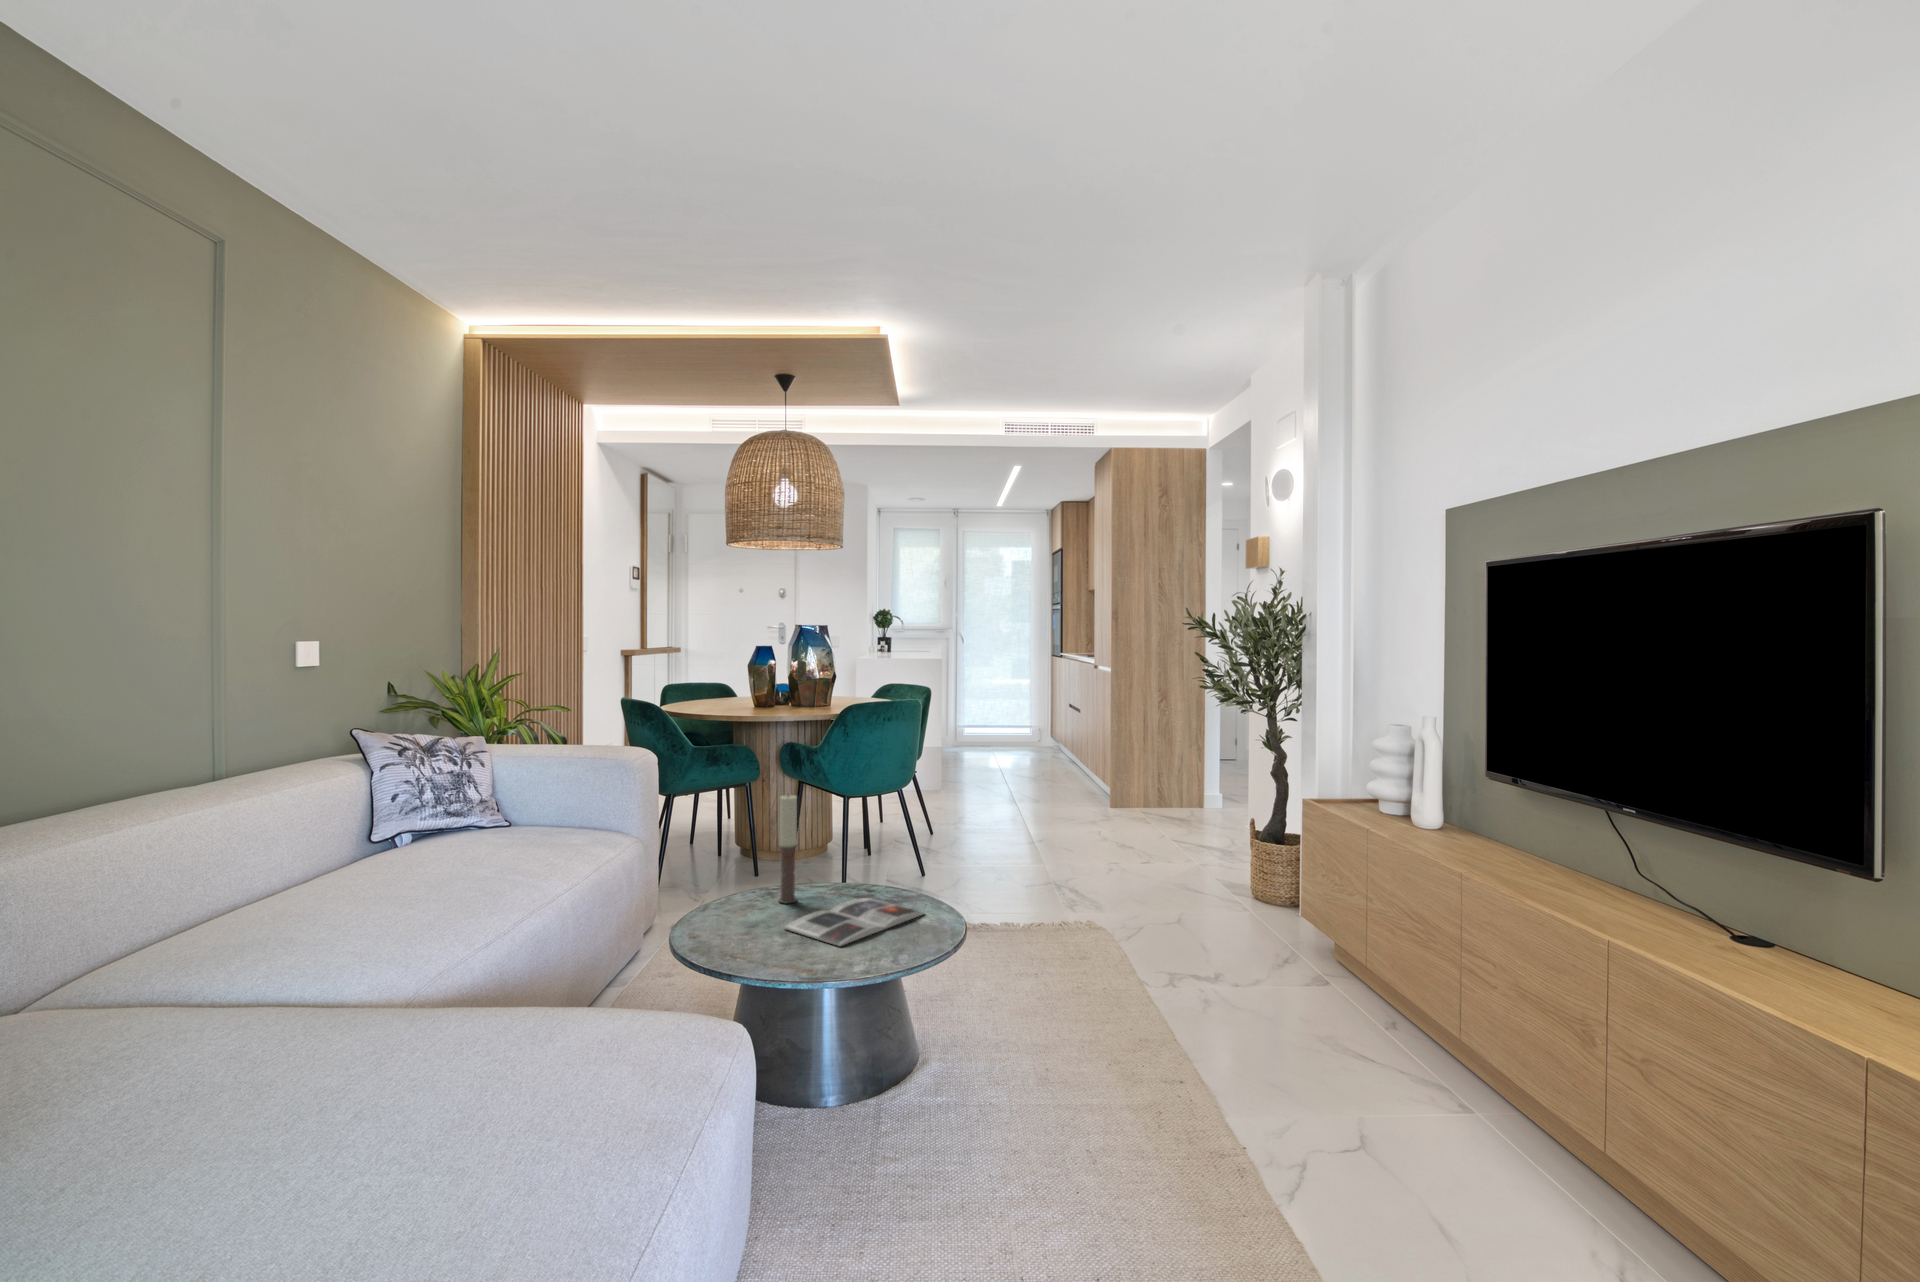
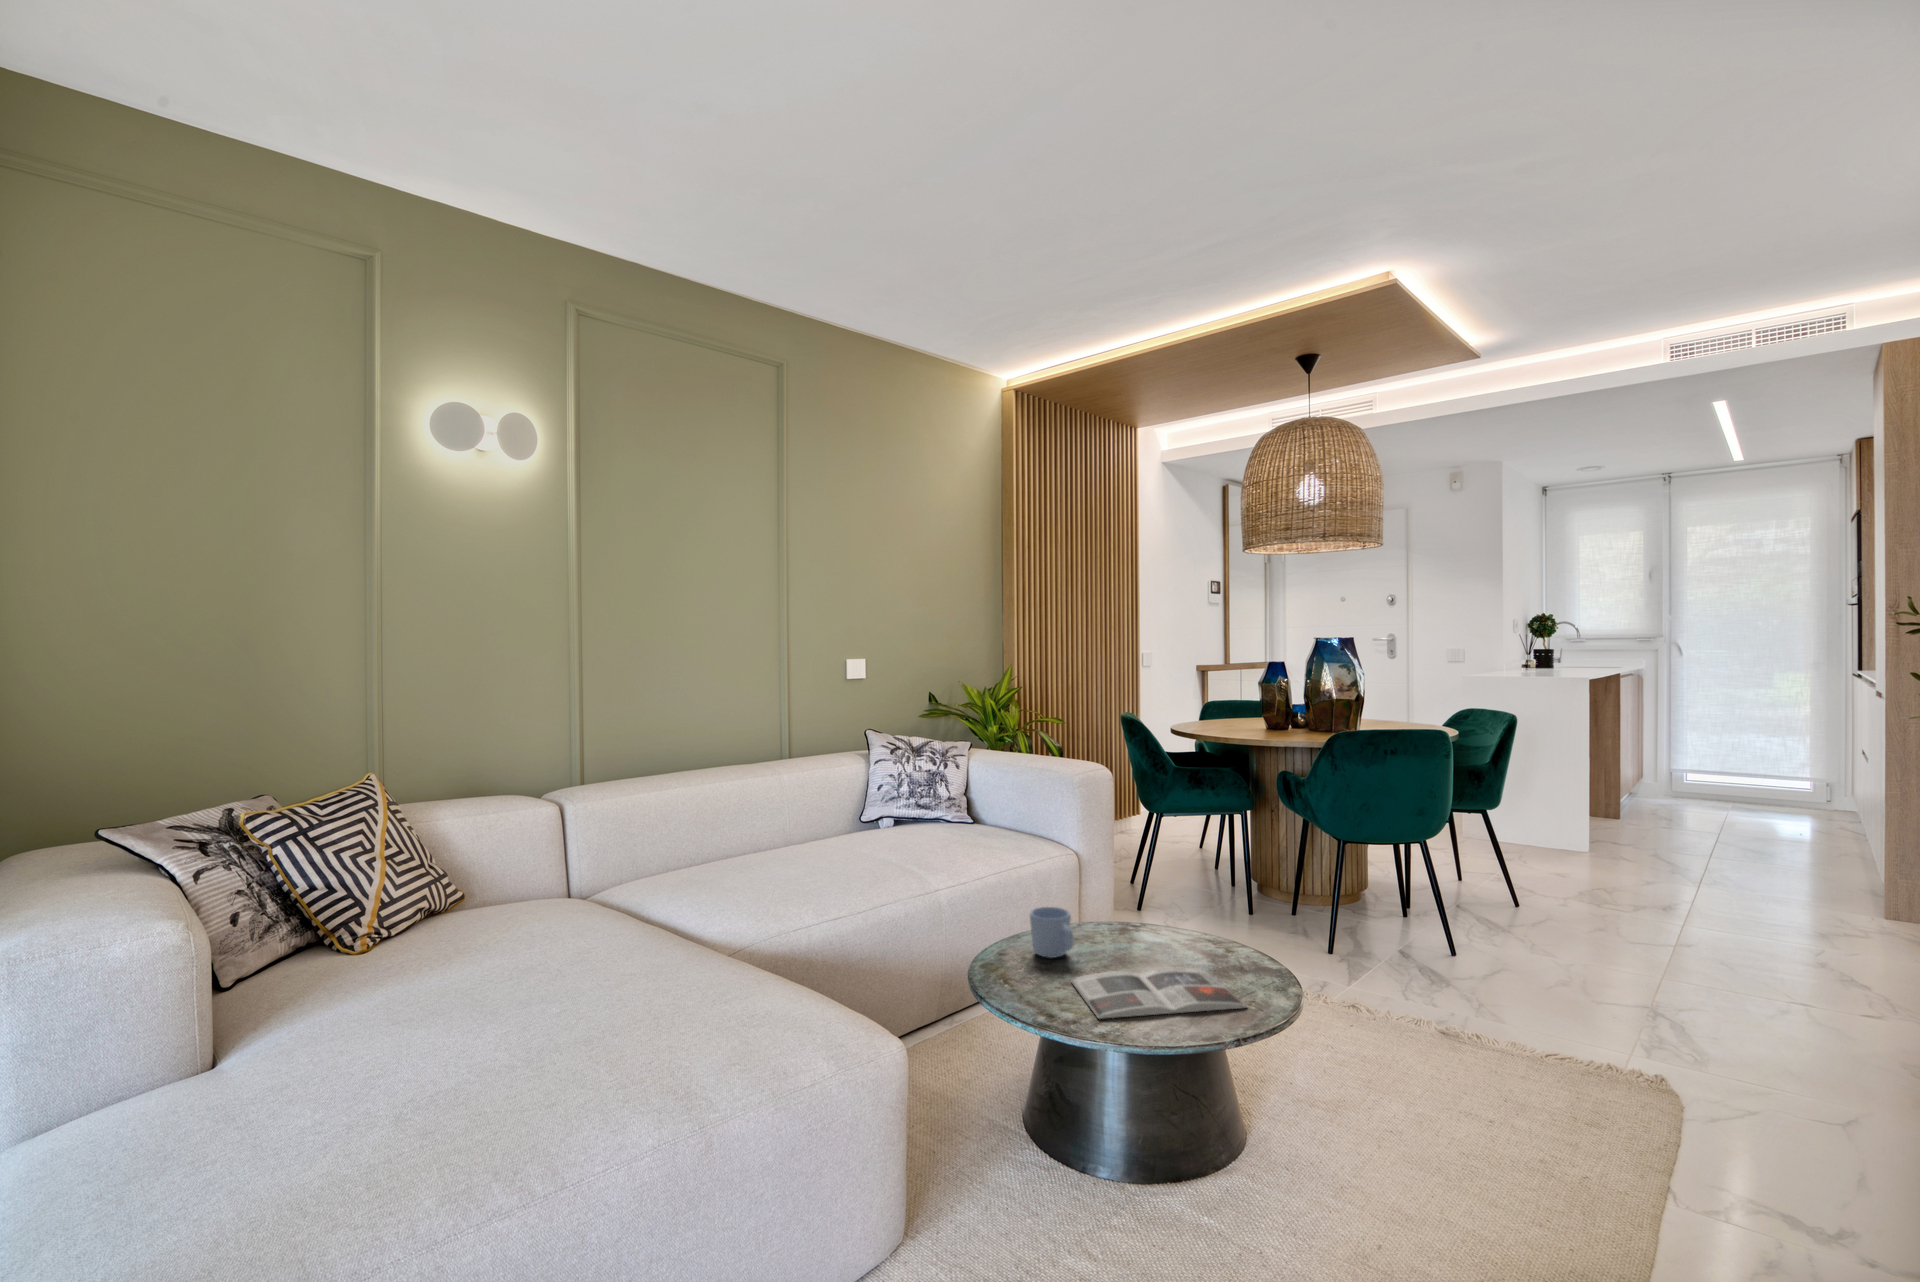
candle: present [779,795,797,903] -> none [1106,828,1127,954]
mug: none [719,872,768,918] -> present [1030,907,1074,958]

